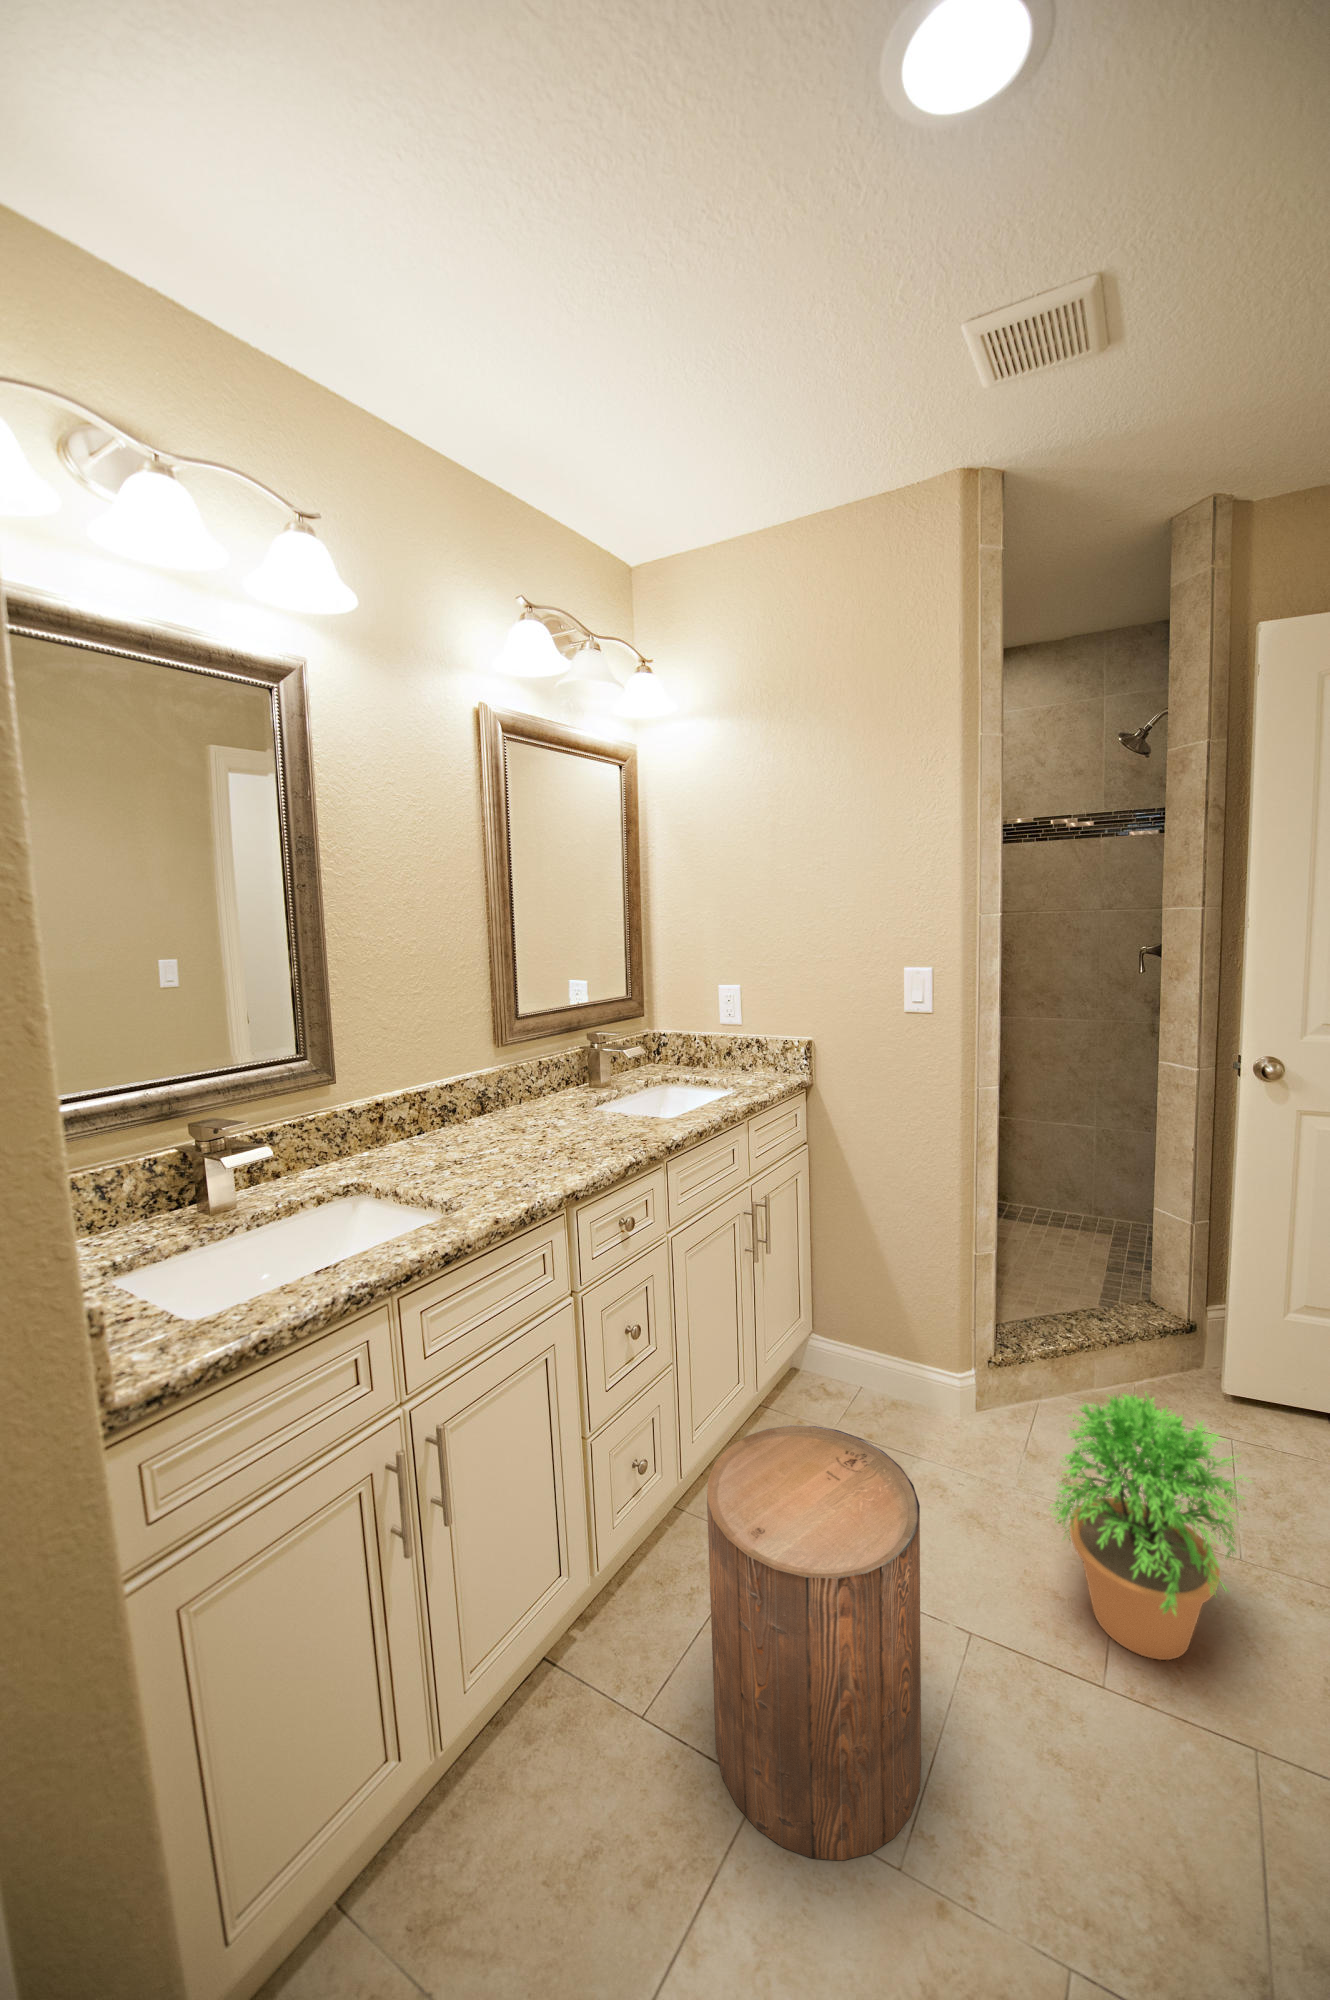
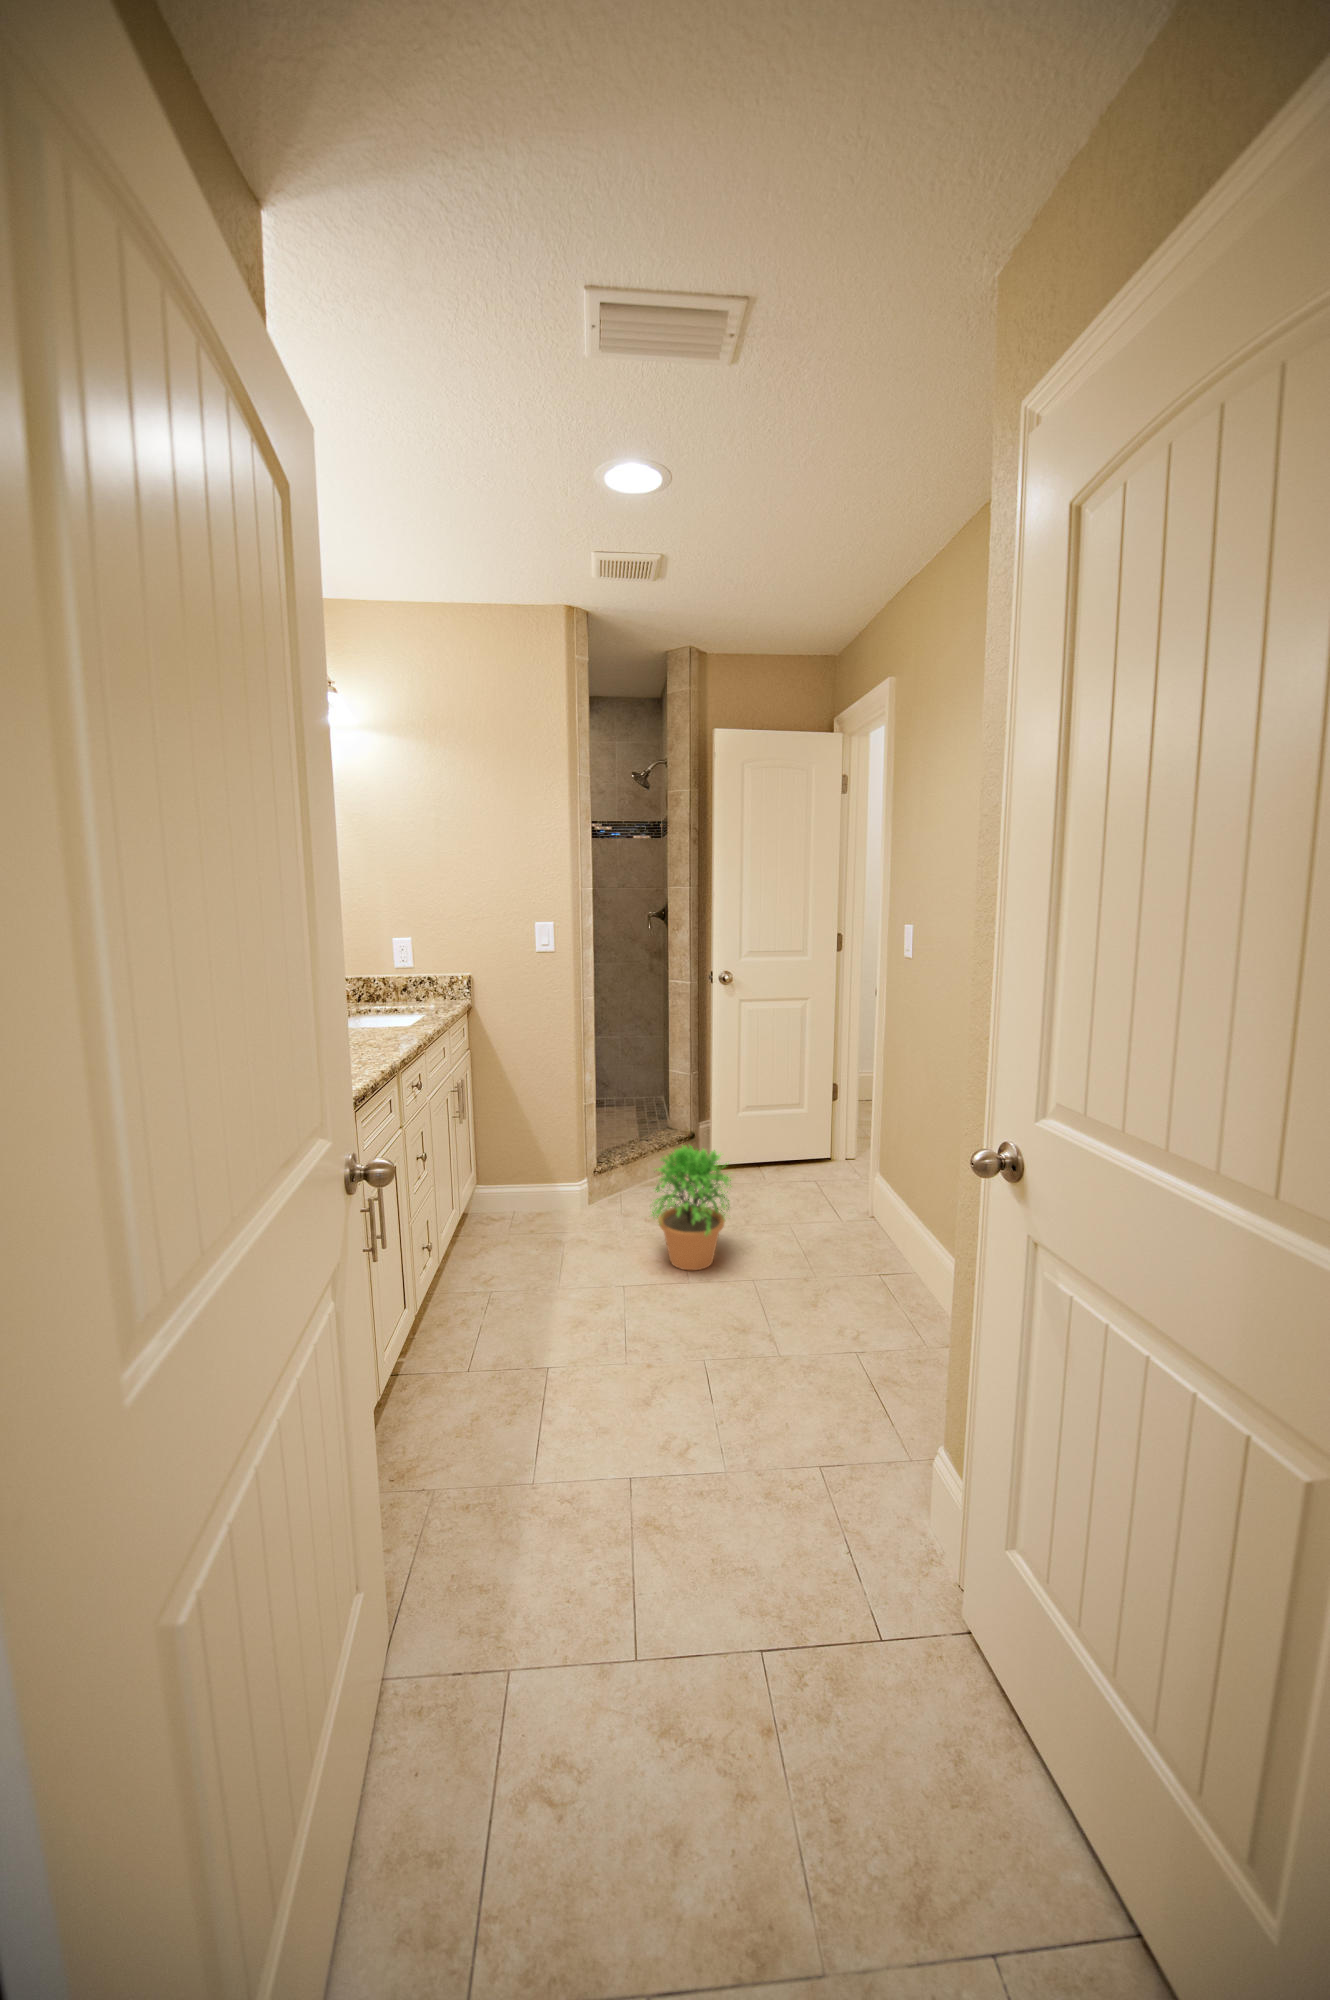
stool: present [707,1425,921,1861] -> none [495,1185,614,1386]

